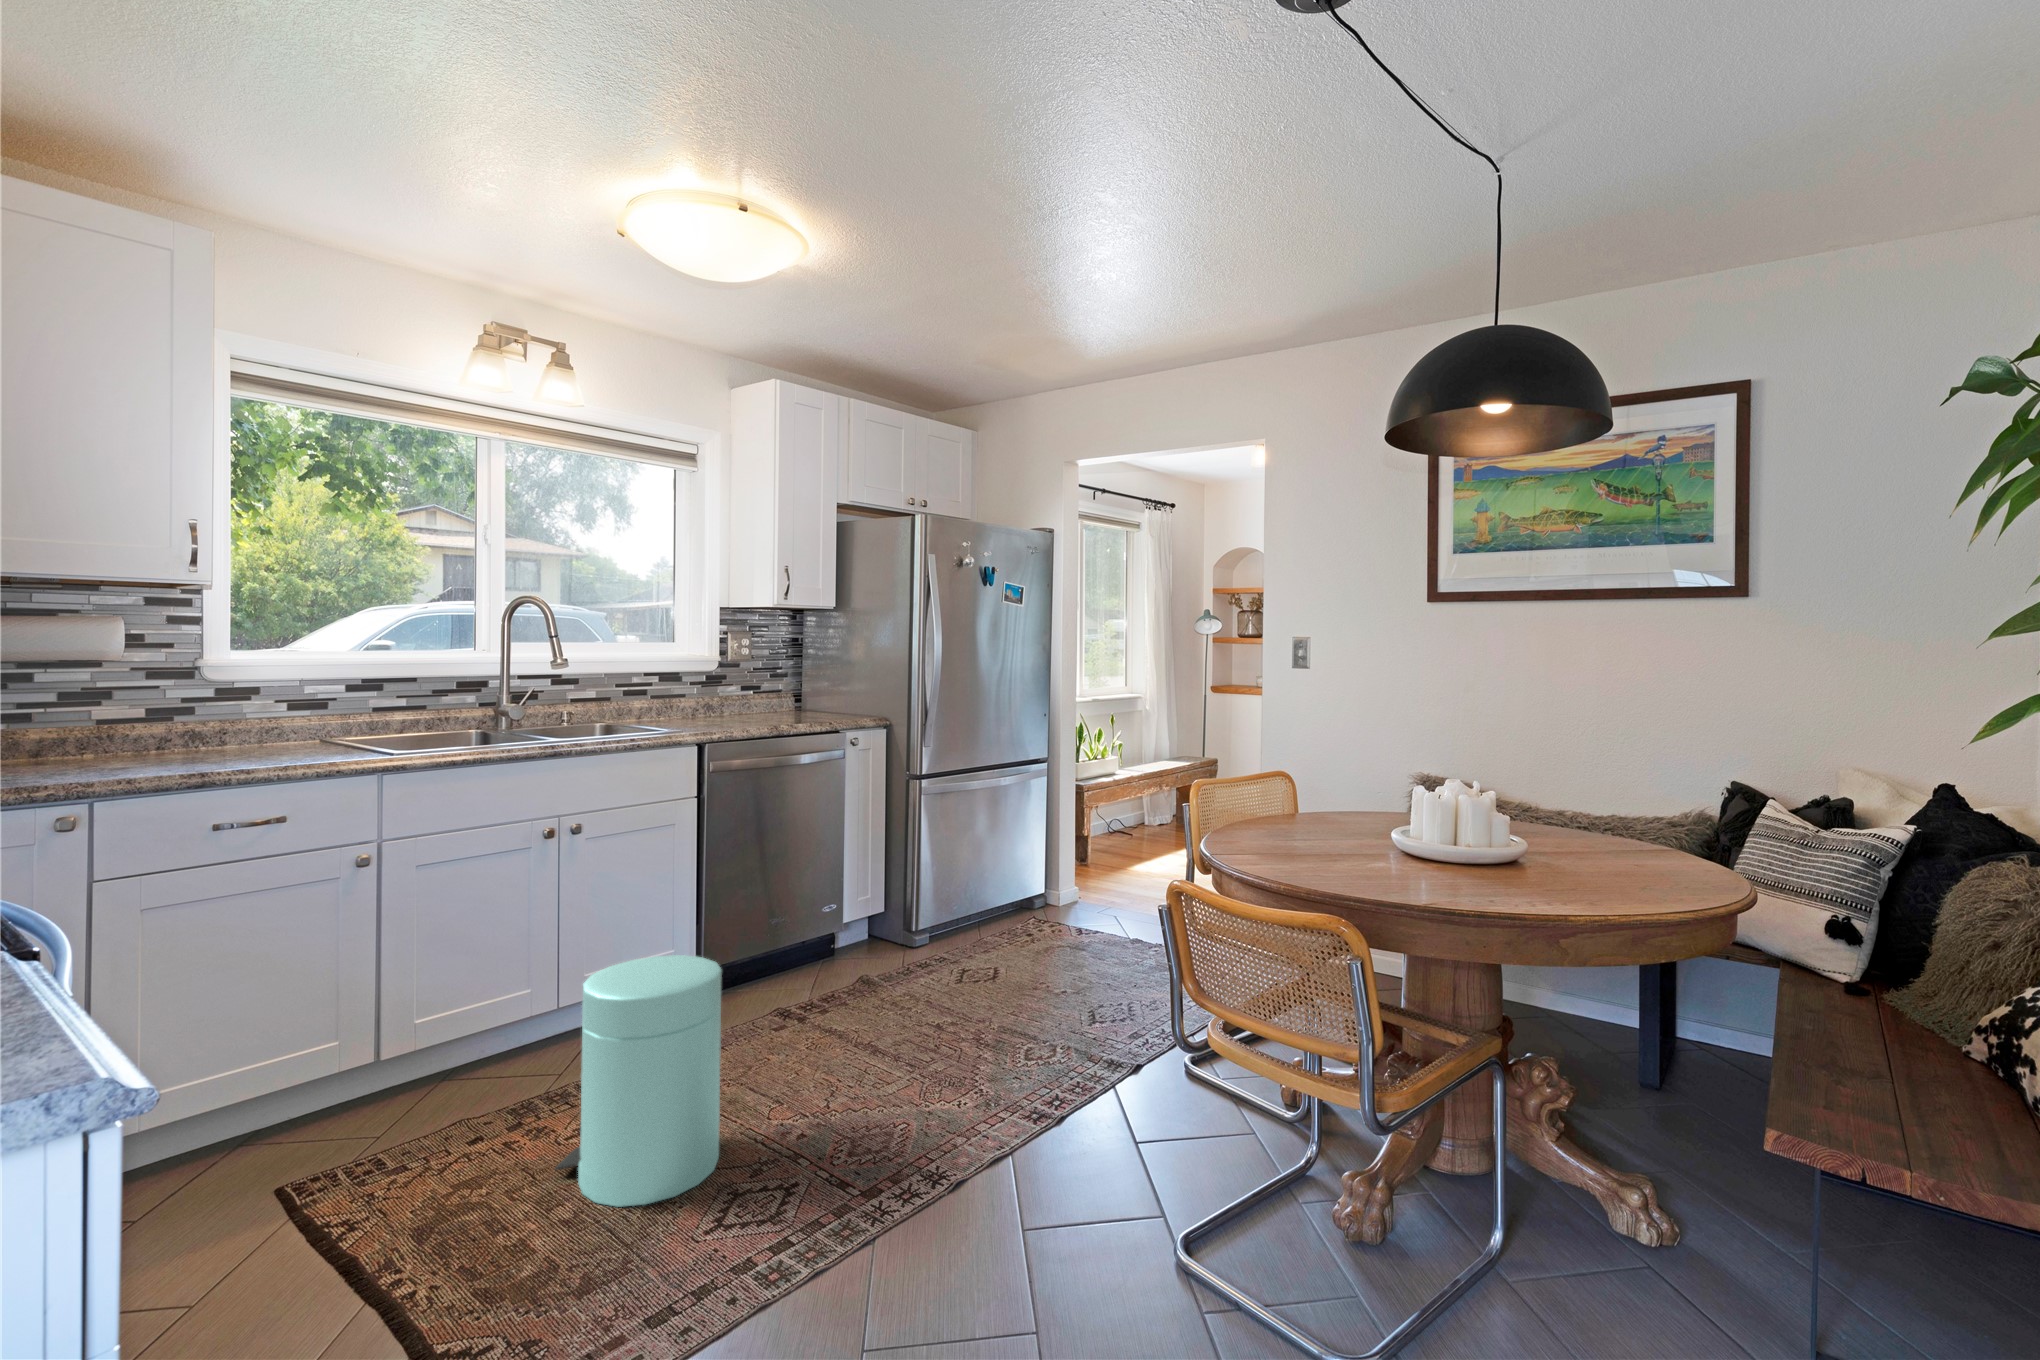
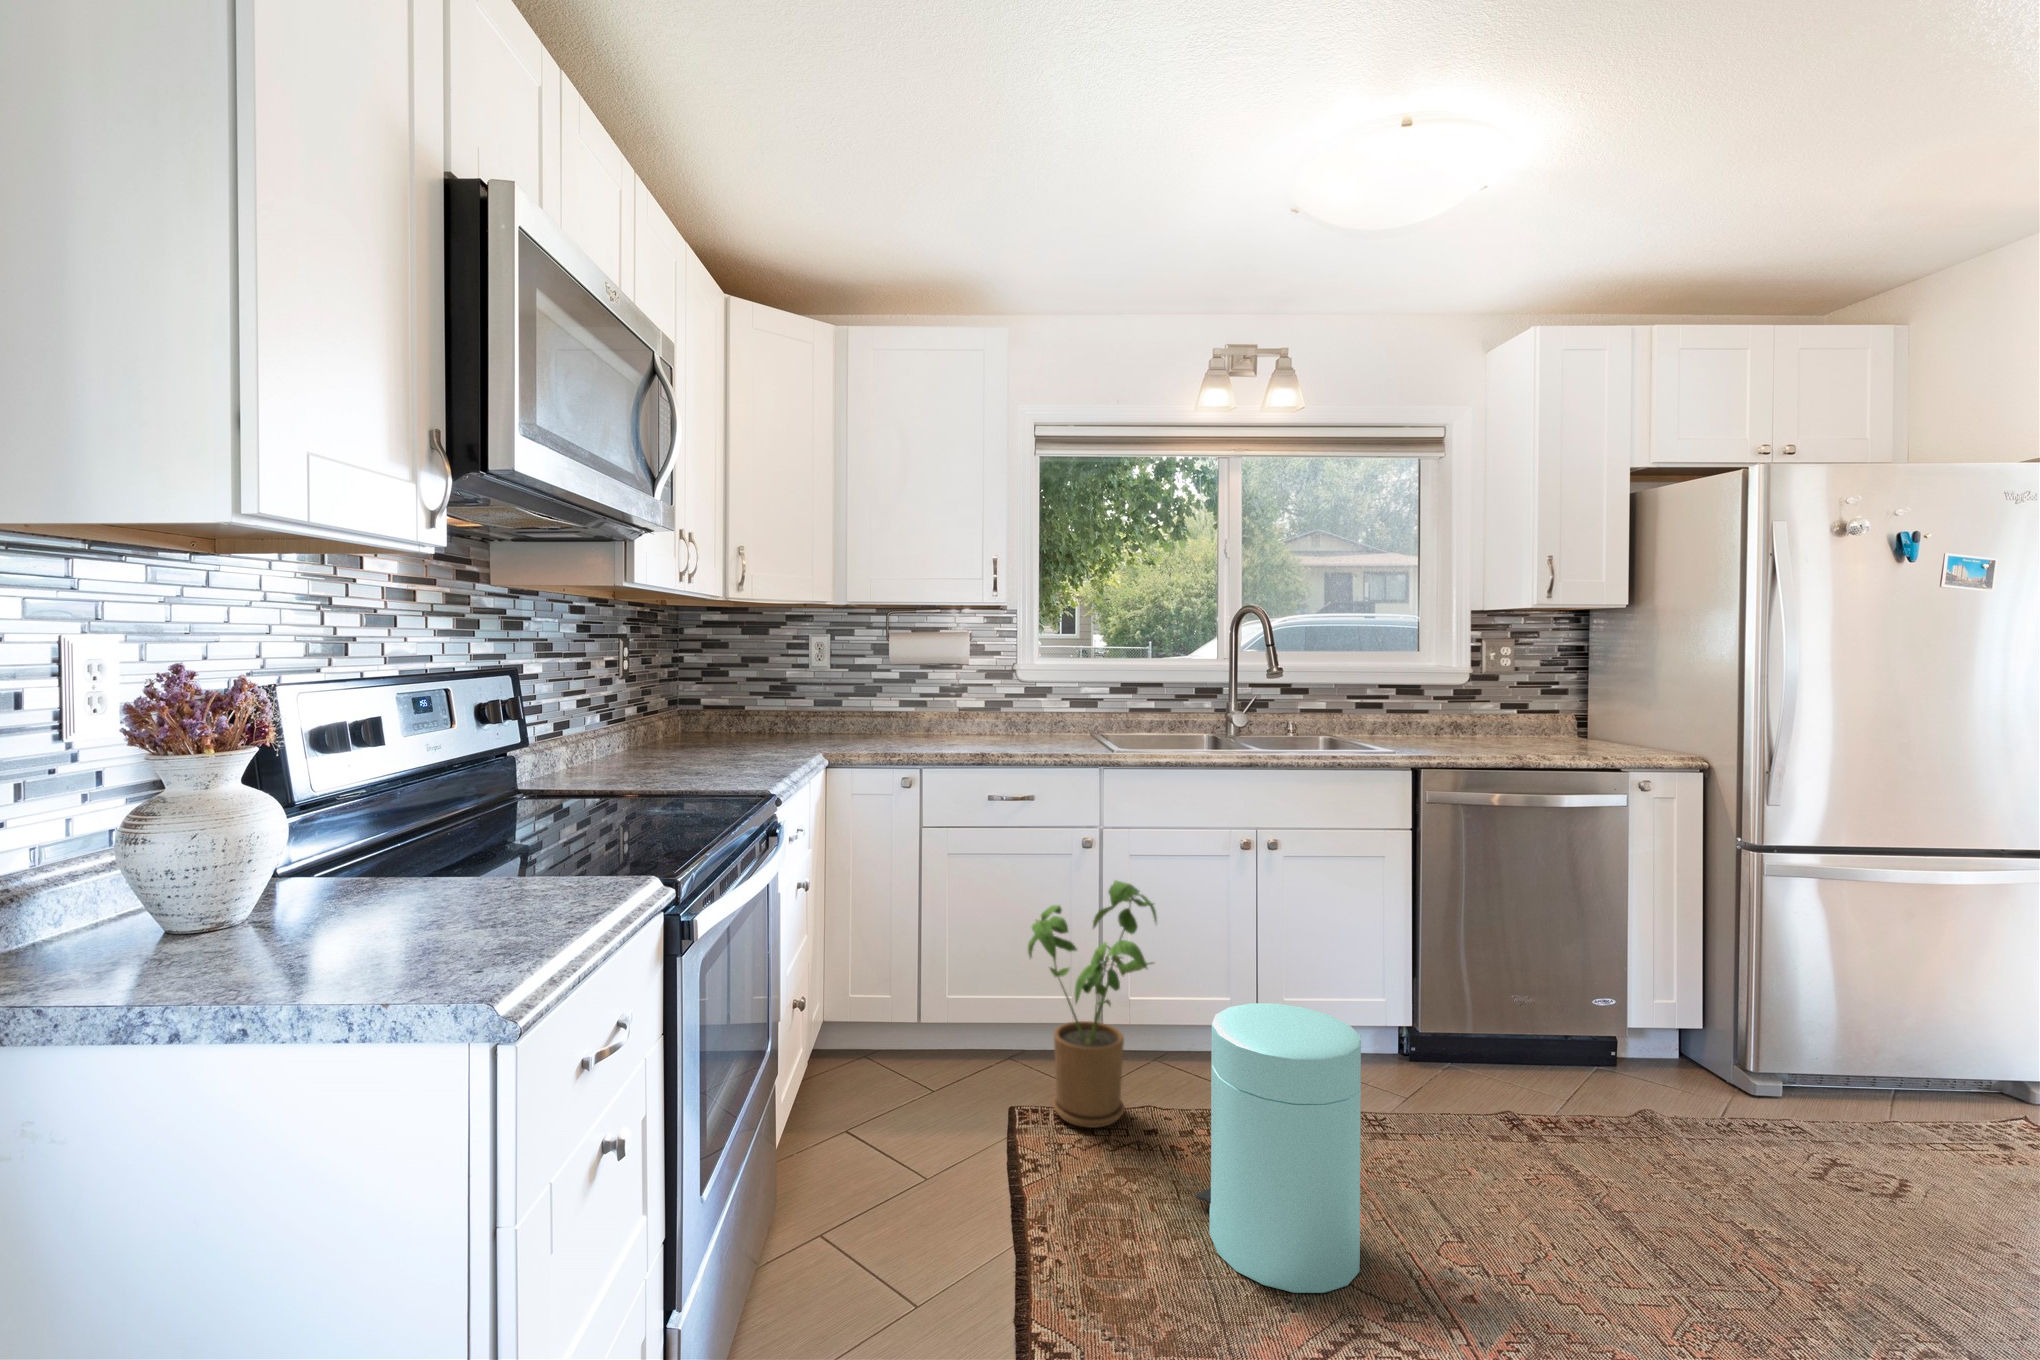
house plant: none [297,889,483,1172] -> present [1028,881,1157,1128]

